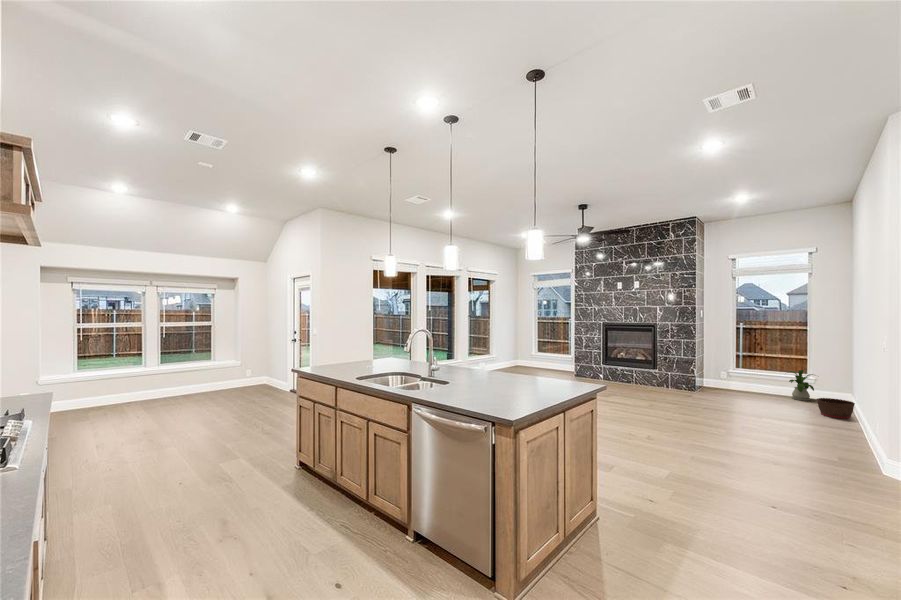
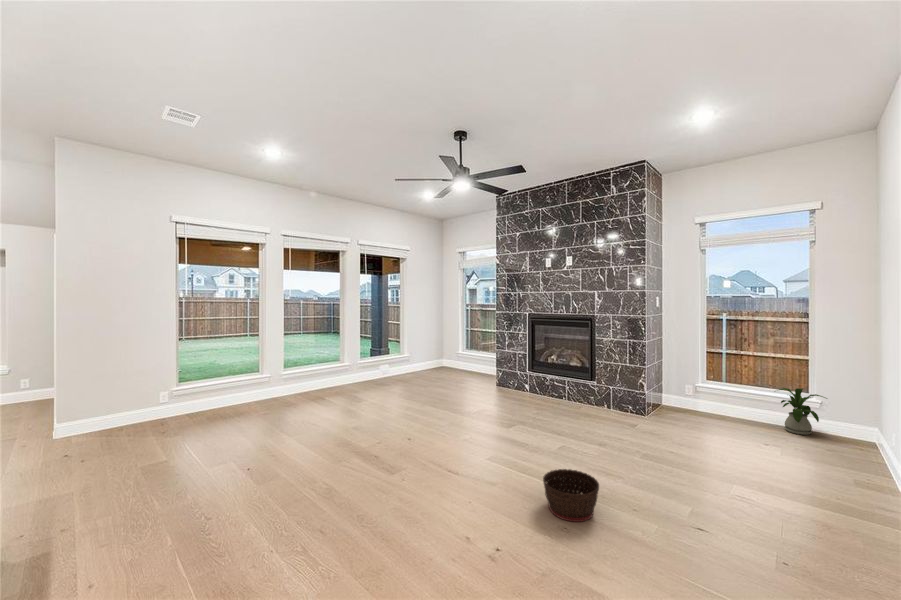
basket: present [817,398,855,419] -> present [543,469,599,522]

